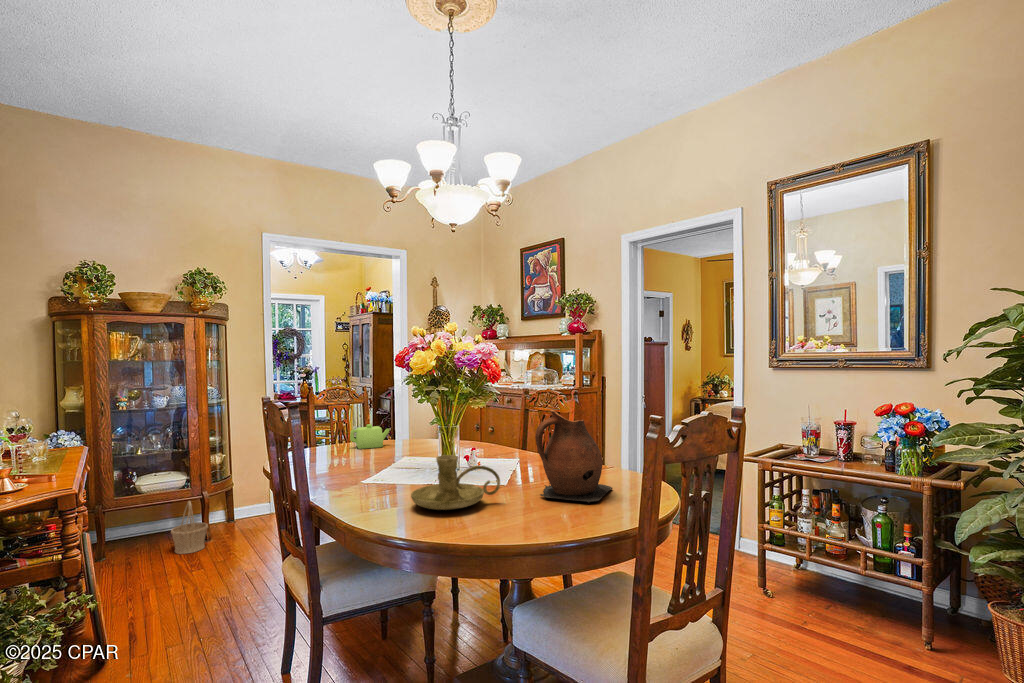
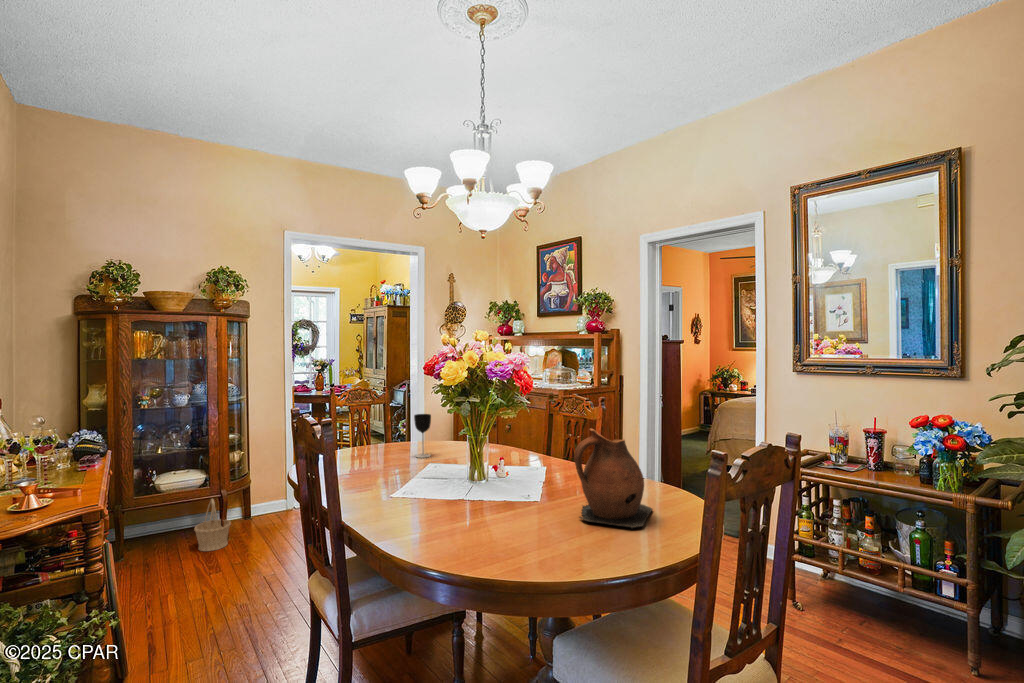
wine glass: none [389,409,406,451] -> present [414,414,431,458]
teapot: present [350,424,390,449] -> none [374,429,414,454]
candle holder: present [411,455,500,510] -> none [447,476,539,536]

